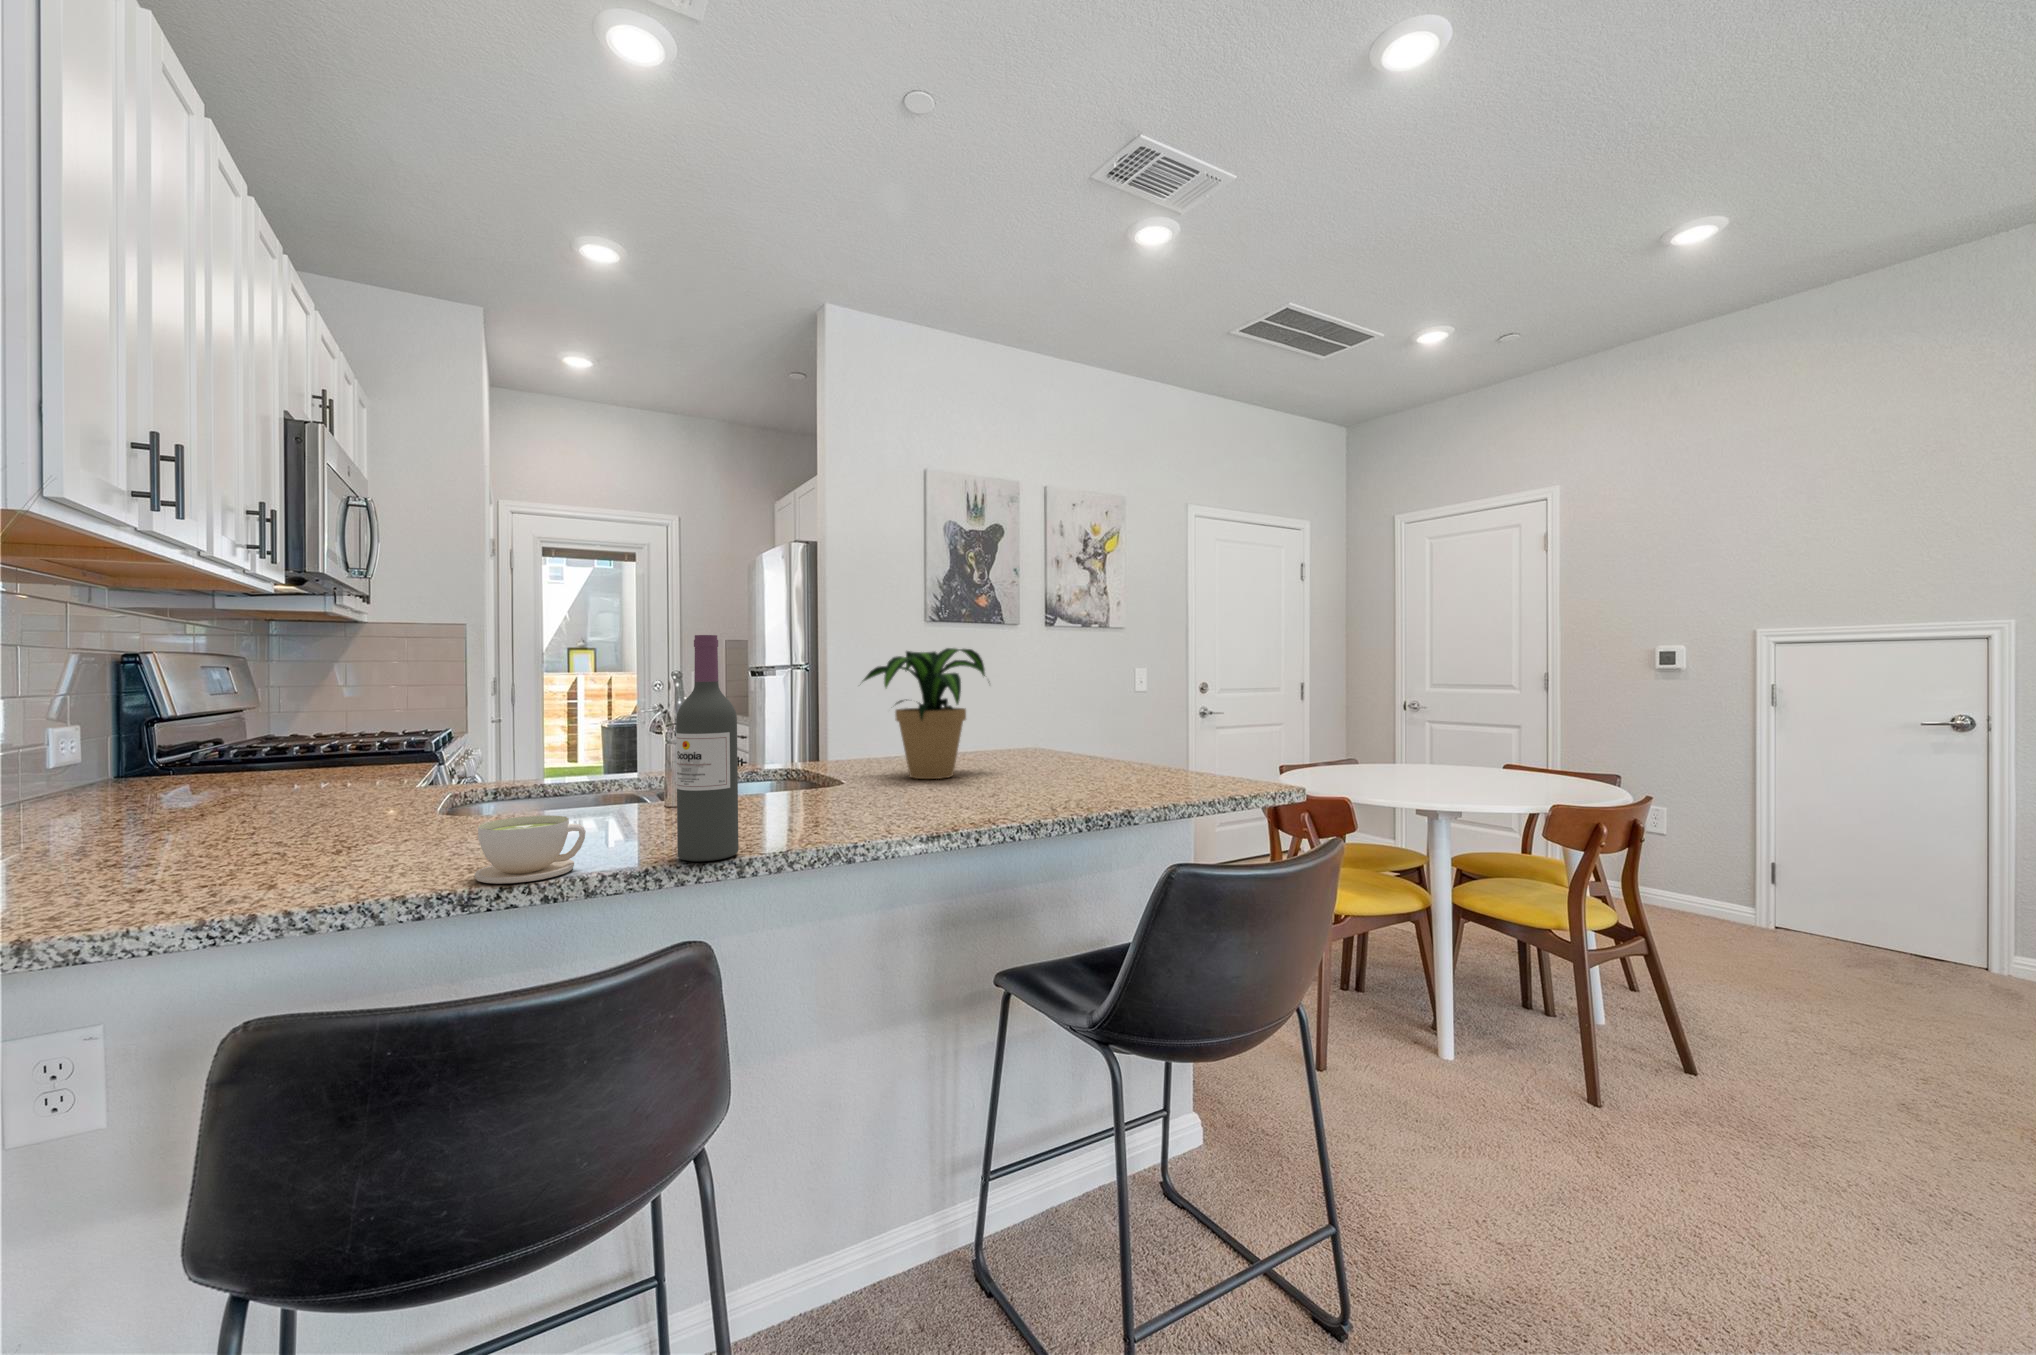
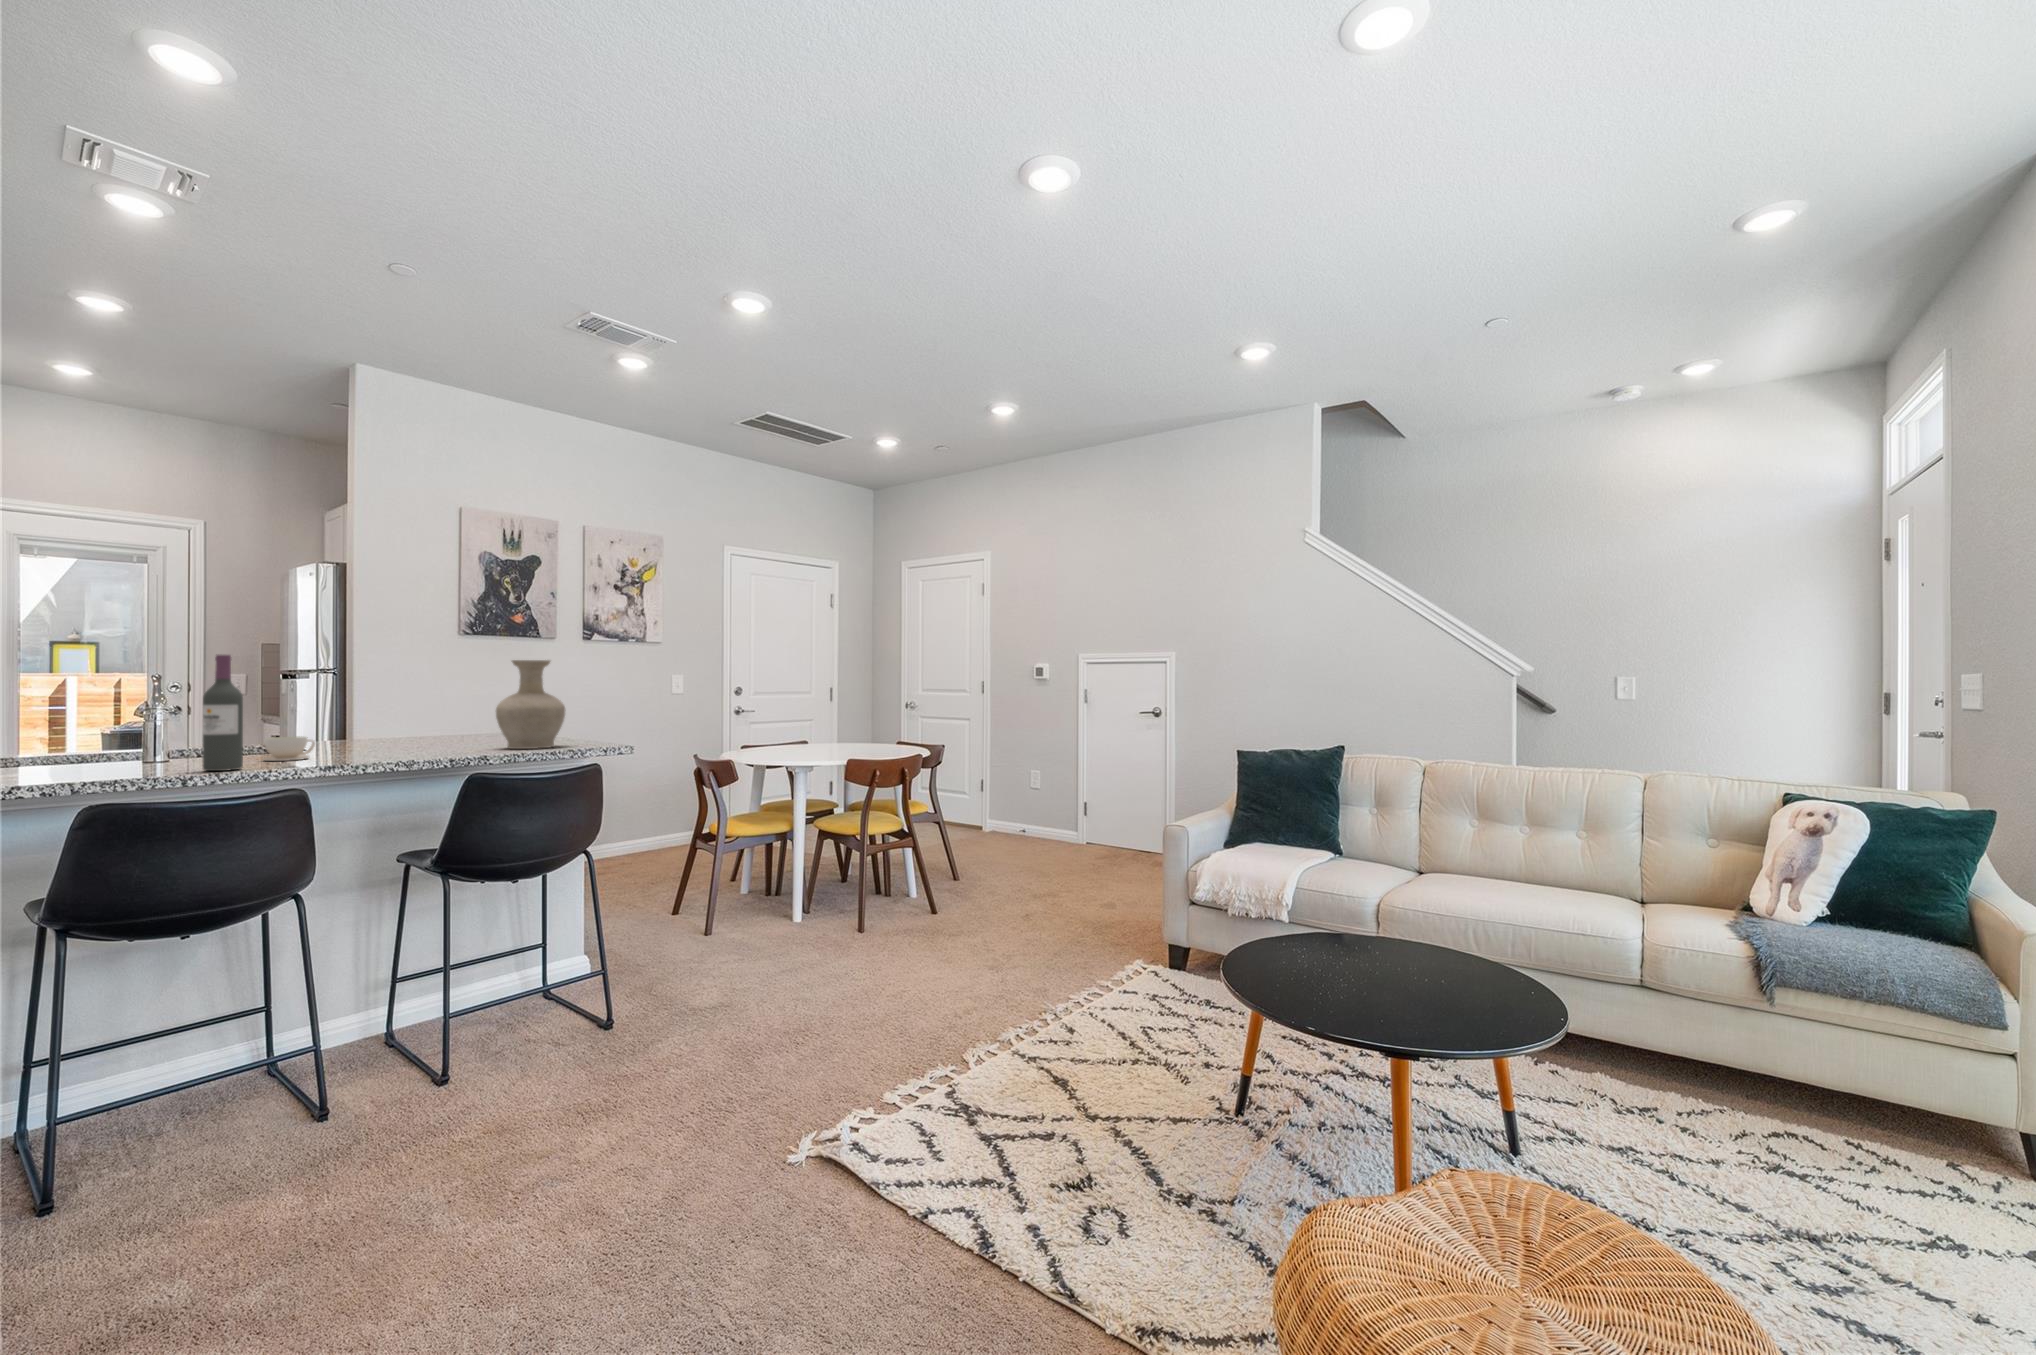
vase: none [1069,643,1173,798] -> present [496,660,565,749]
potted plant: present [863,648,985,779] -> none [355,660,462,746]
coffee cup: present [475,815,586,884] -> present [263,737,315,761]

